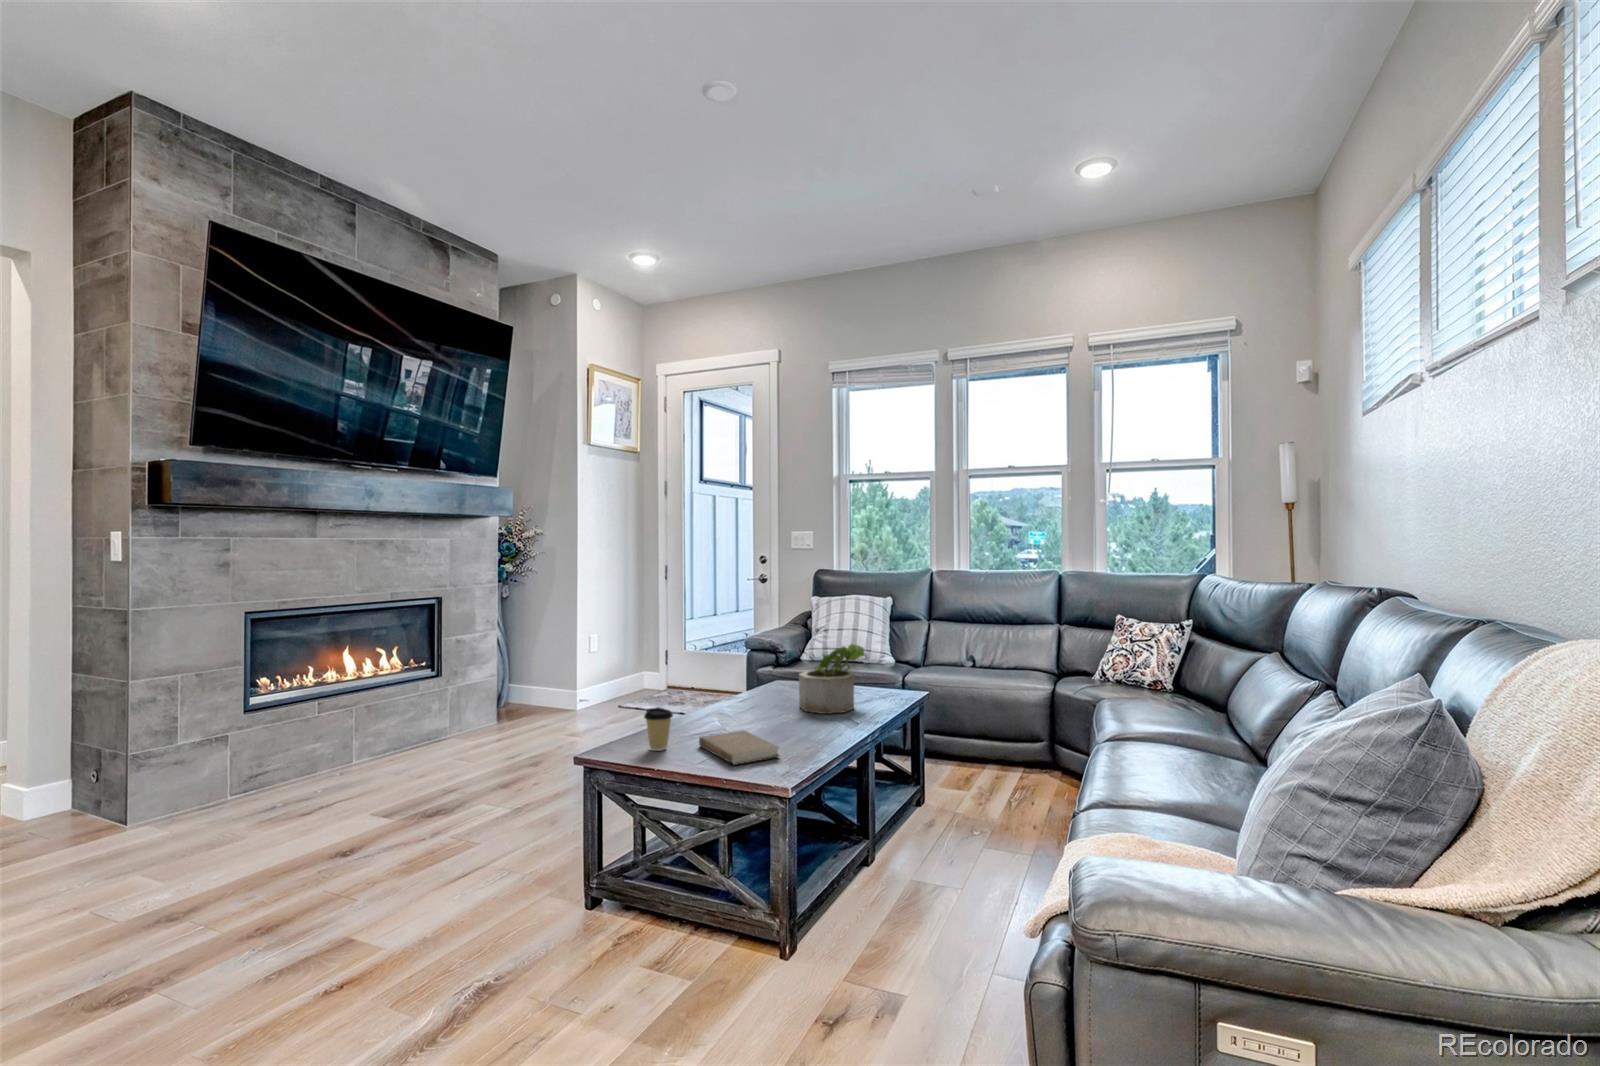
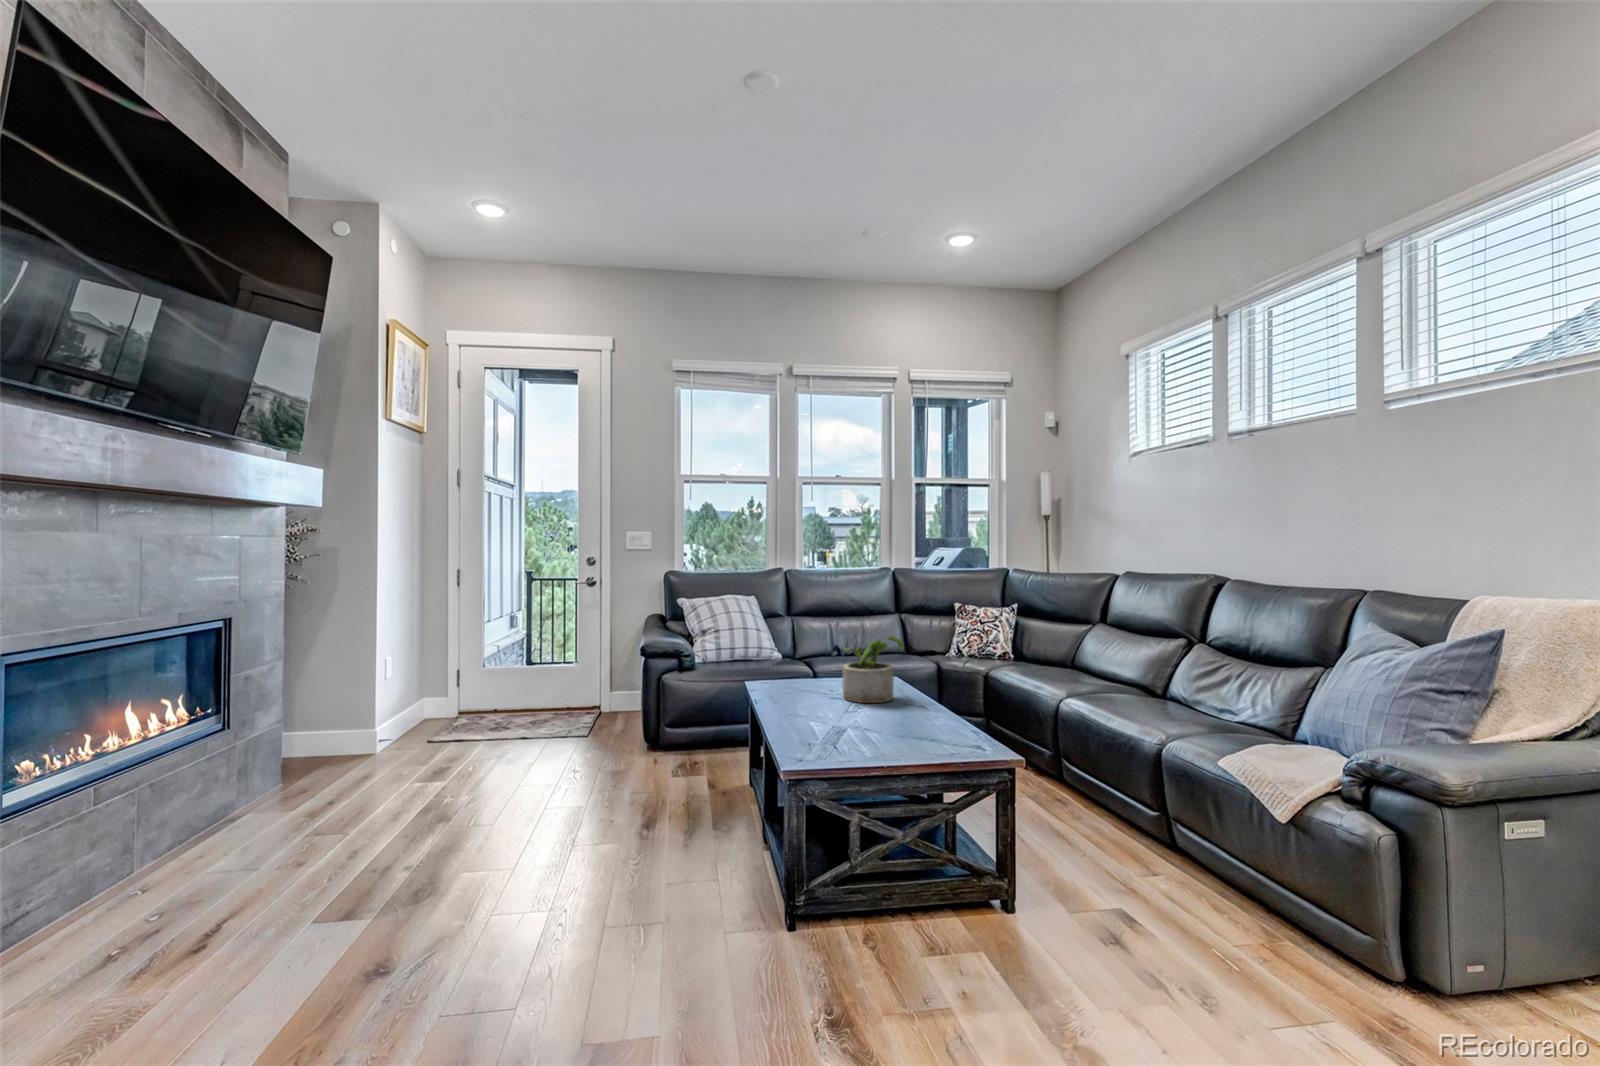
coffee cup: present [644,707,673,751] -> none [829,709,858,752]
book: present [699,730,780,765] -> none [868,722,953,751]

